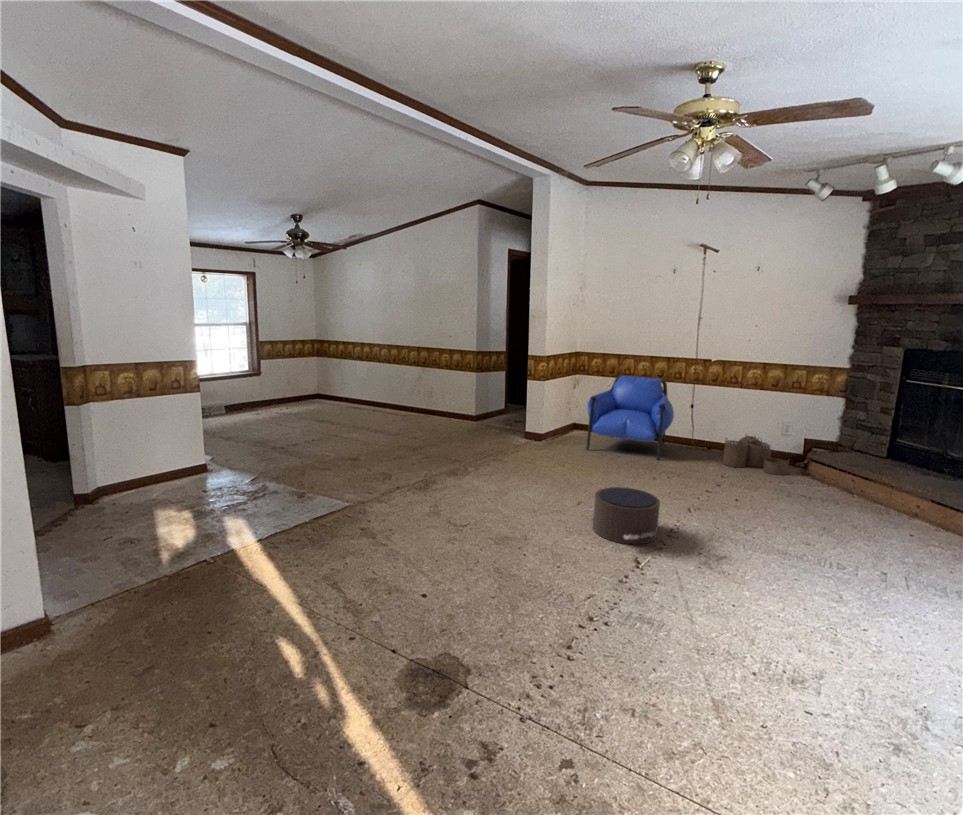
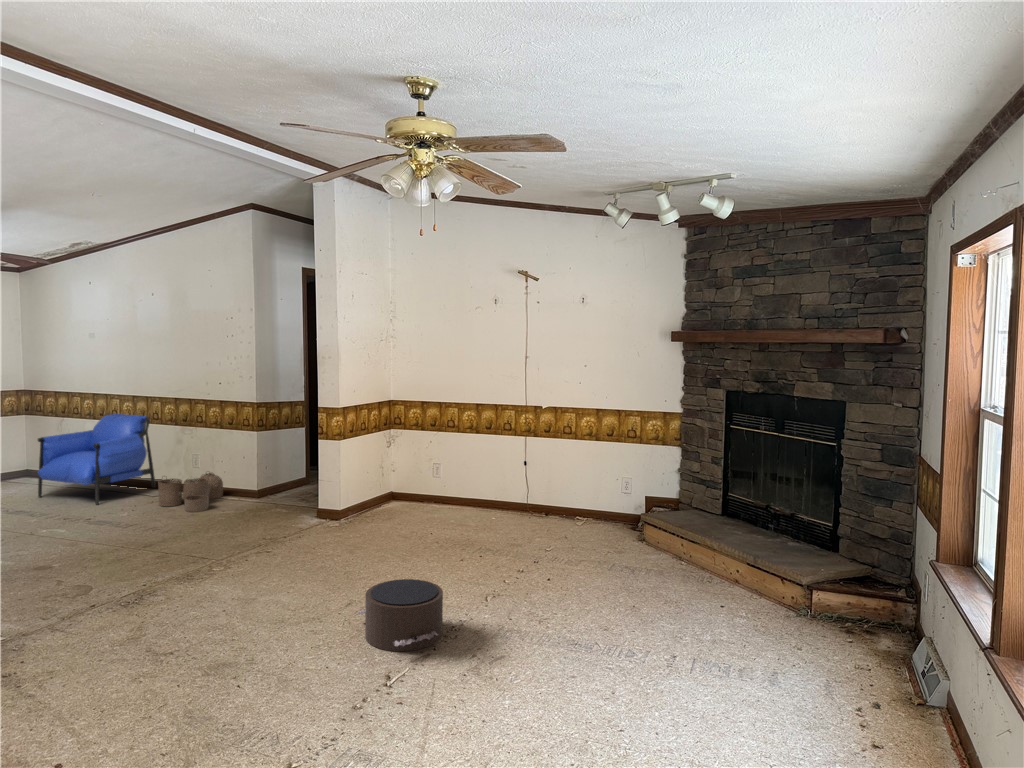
armchair: present [586,376,674,460] -> present [37,414,156,505]
woven basket: present [723,436,789,475] -> present [158,473,223,512]

